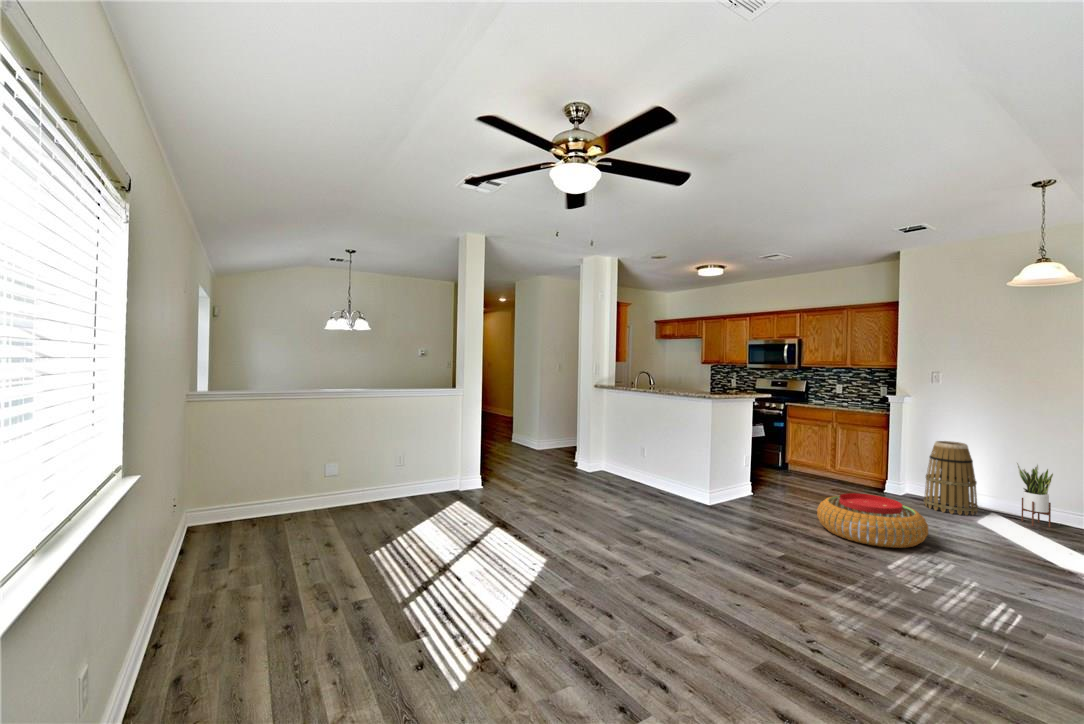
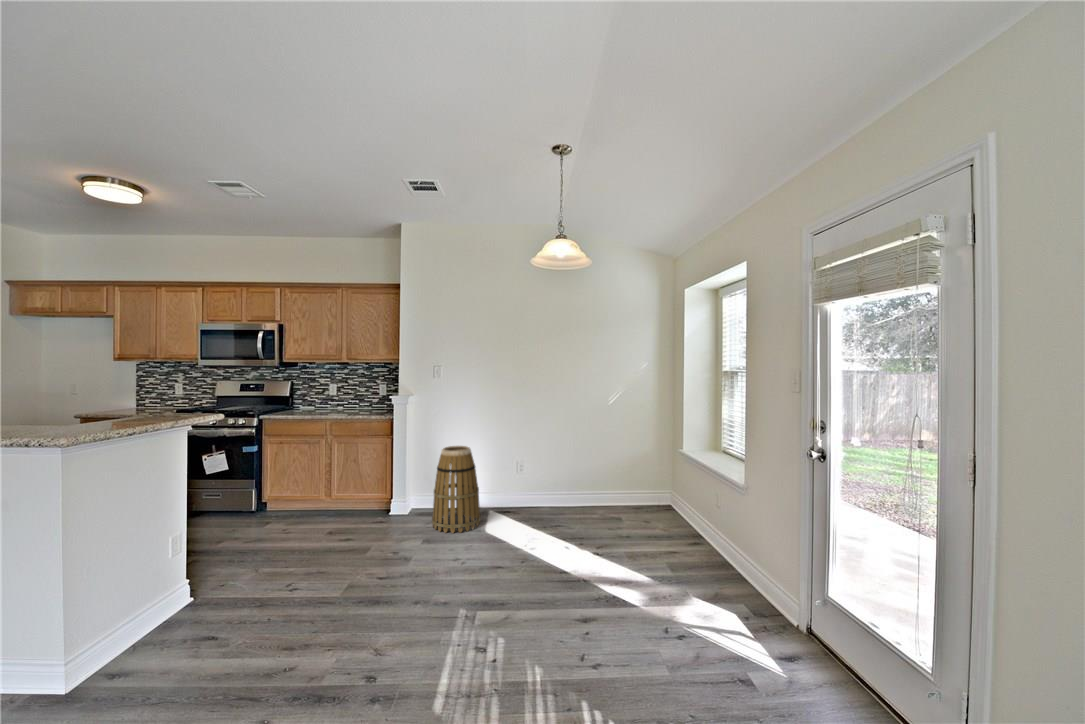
potted plant: present [1017,463,1053,527] -> none [510,458,535,523]
pouf: present [817,493,928,548] -> none [309,555,459,661]

